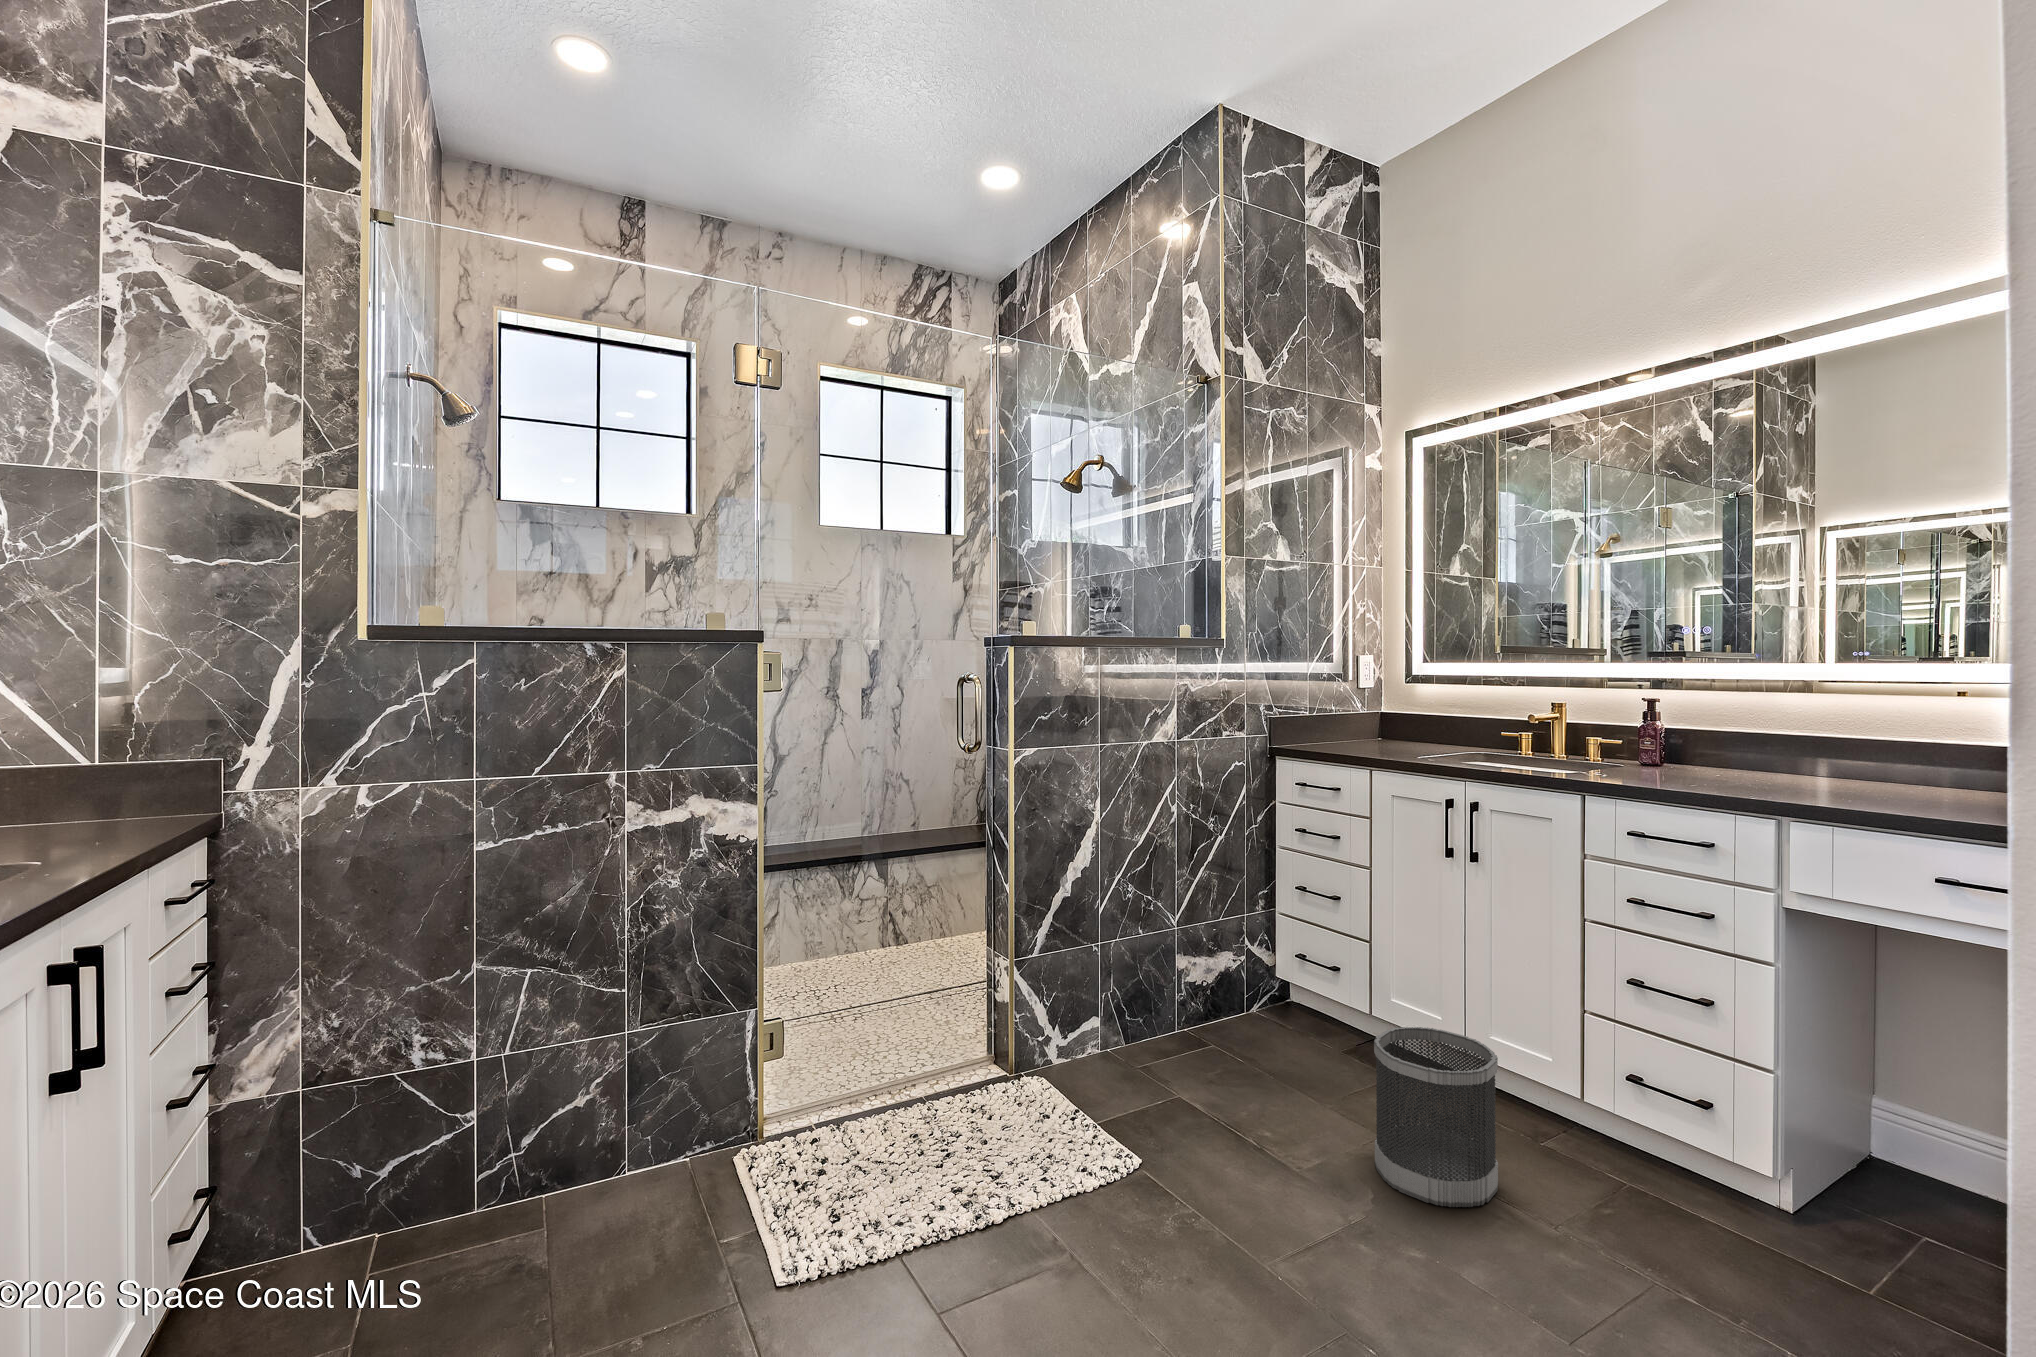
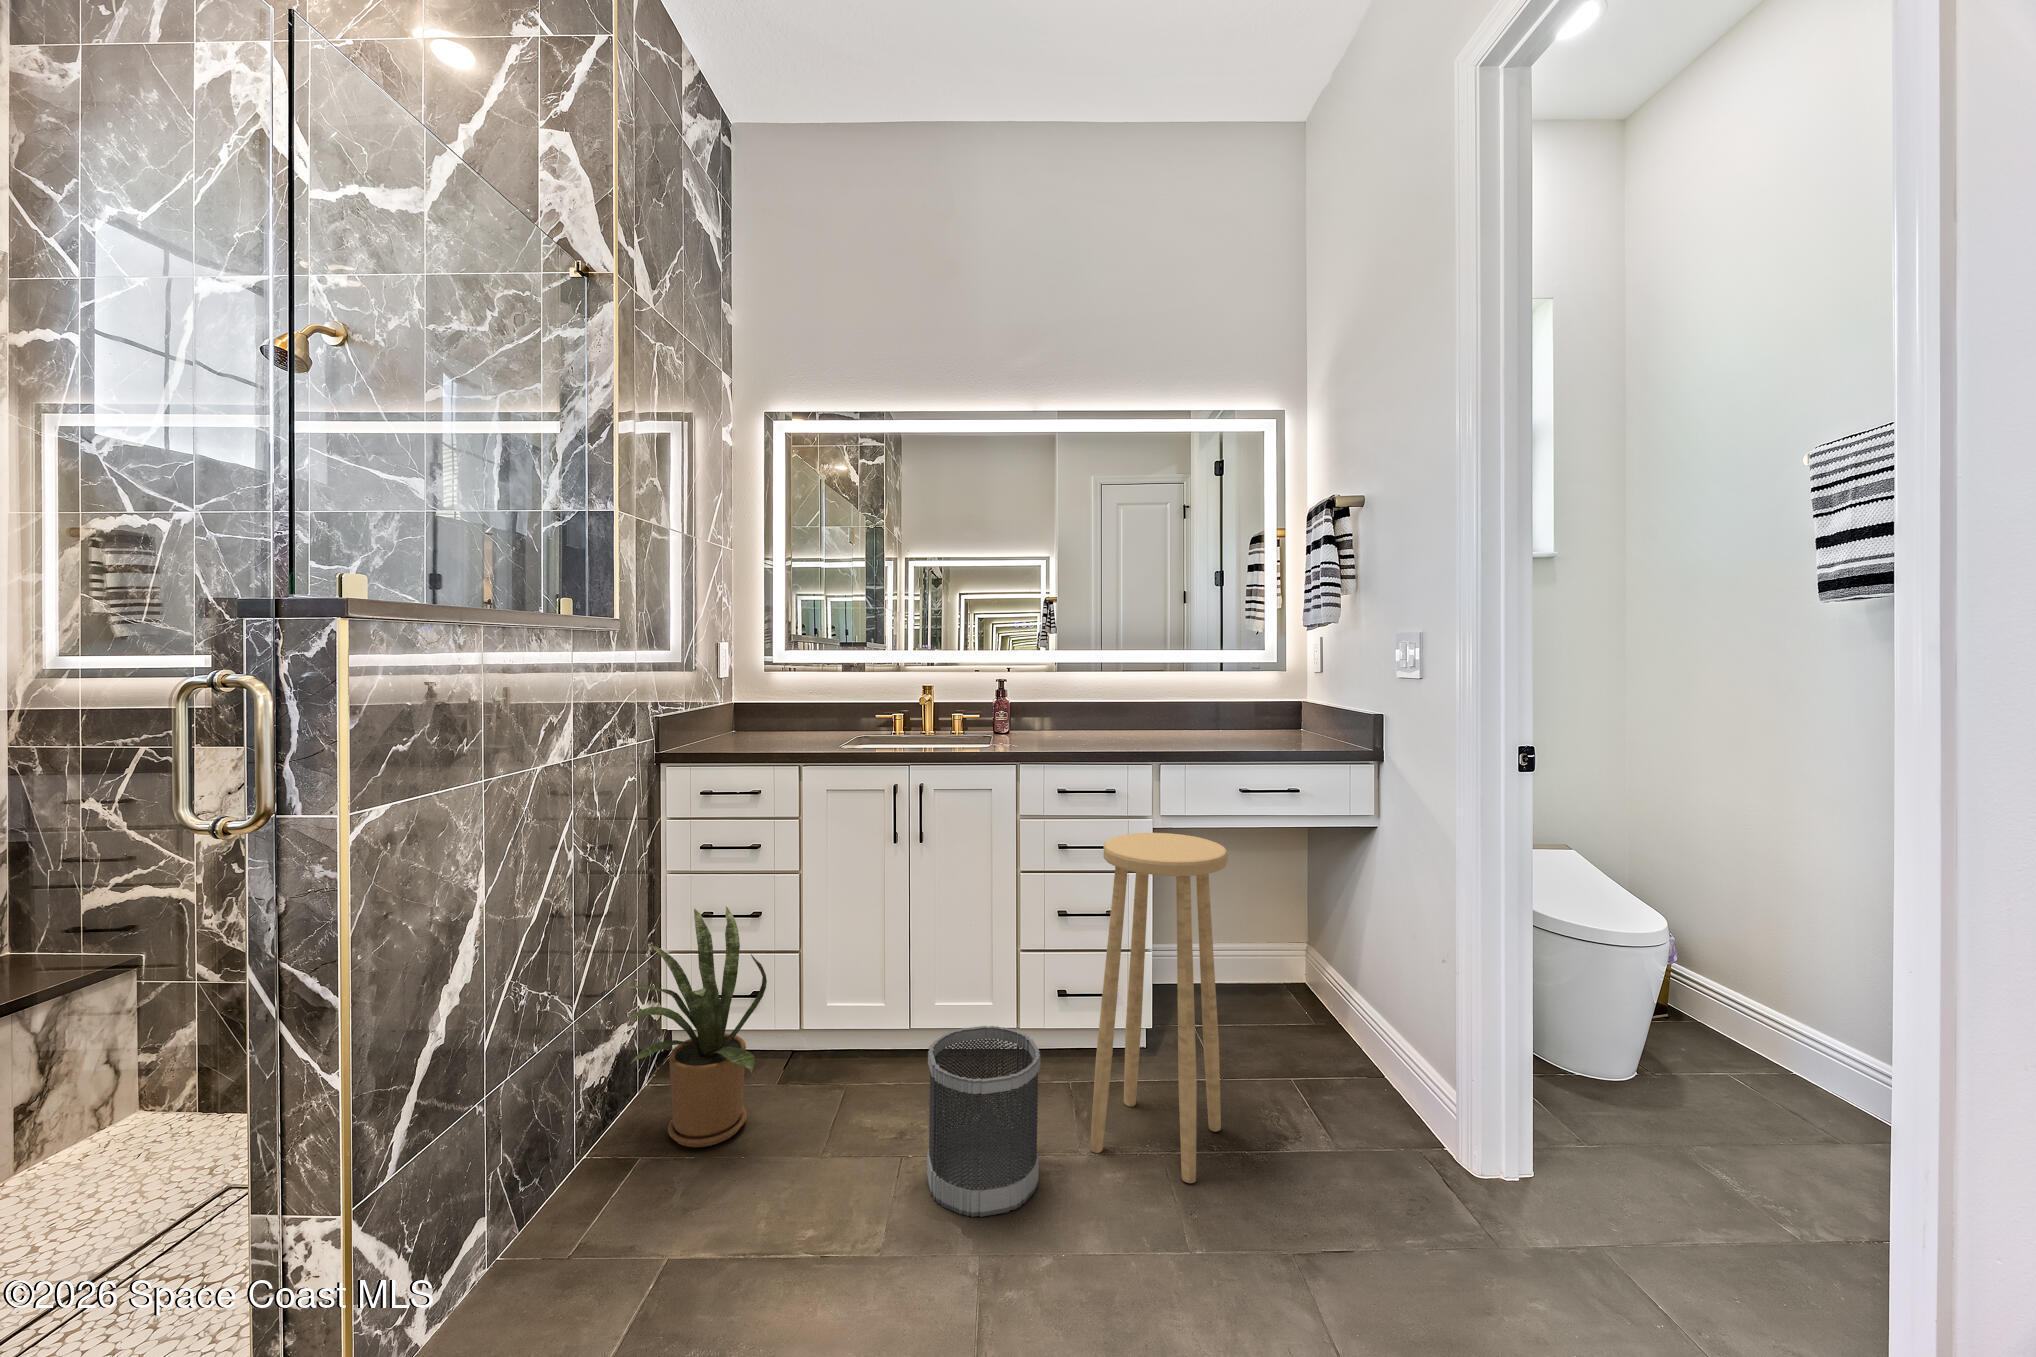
house plant: none [1198,872,1301,1059] -> present [620,907,767,1147]
stool: none [1578,872,1800,1303] -> present [1090,833,1228,1183]

